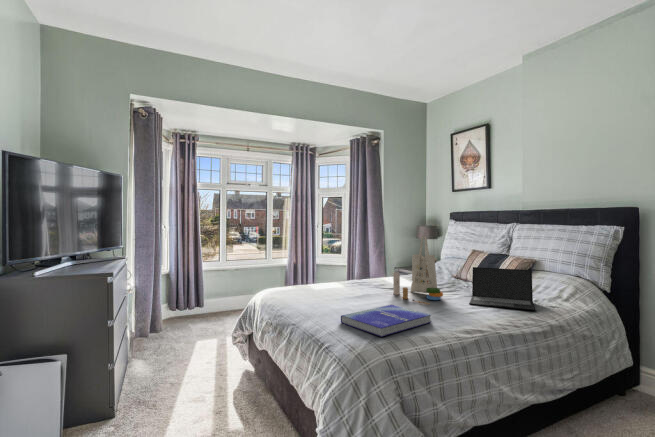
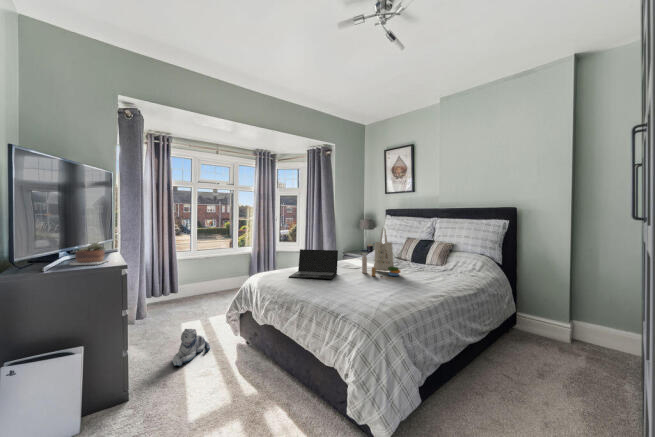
succulent plant: none [62,247,103,271] -> present [70,242,108,265]
laptop: present [469,267,536,311] -> present [289,249,338,279]
book: present [341,305,431,337] -> none [341,281,406,305]
plush toy: none [168,347,215,388] -> present [173,329,210,366]

